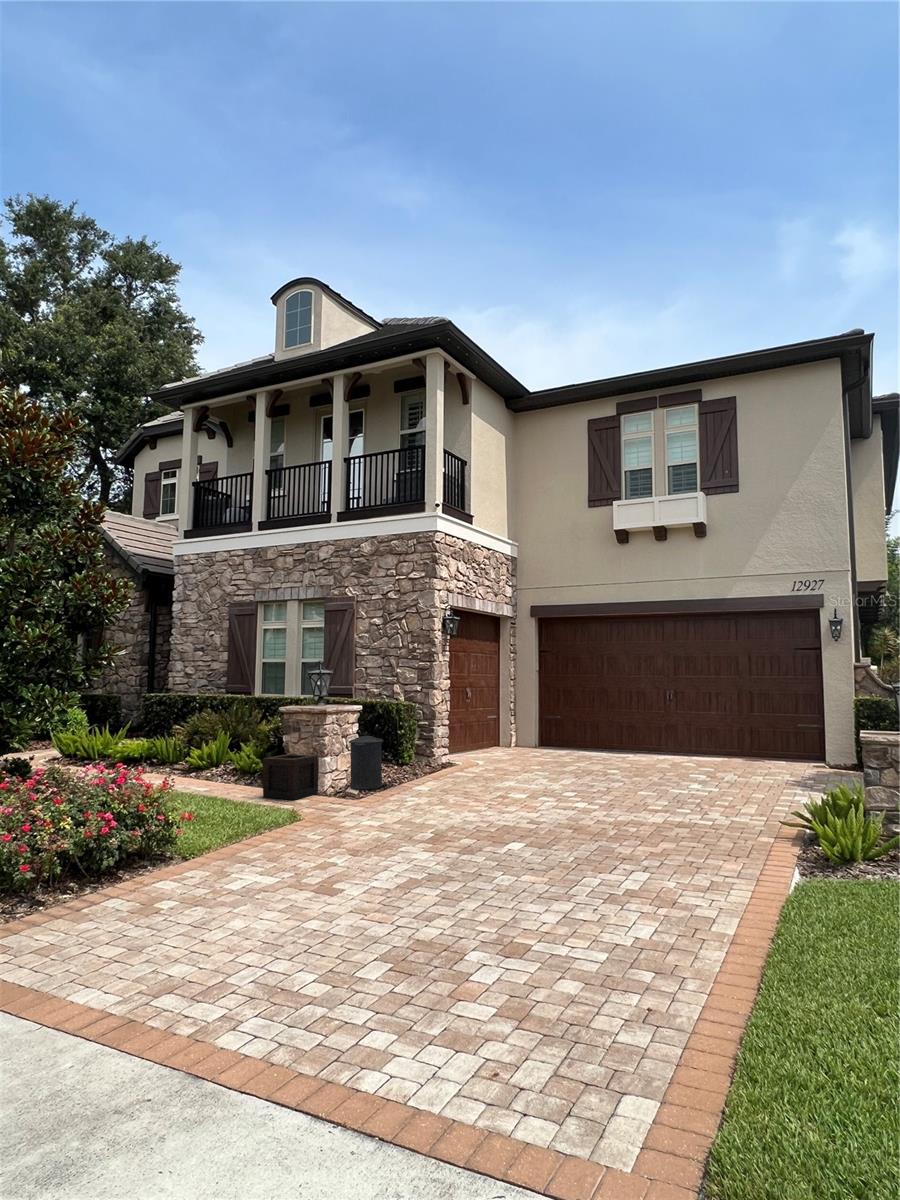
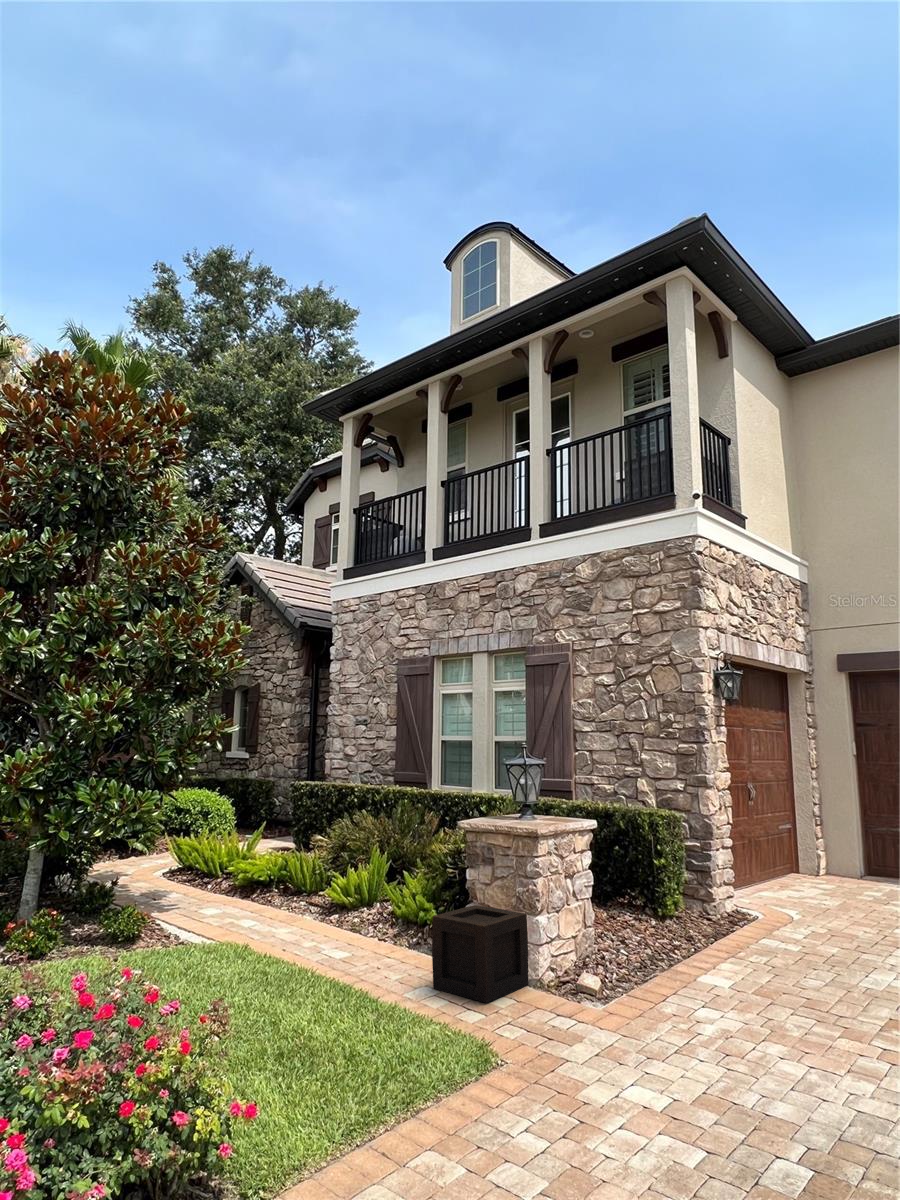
trash can: present [348,732,383,790] -> none [577,869,642,981]

